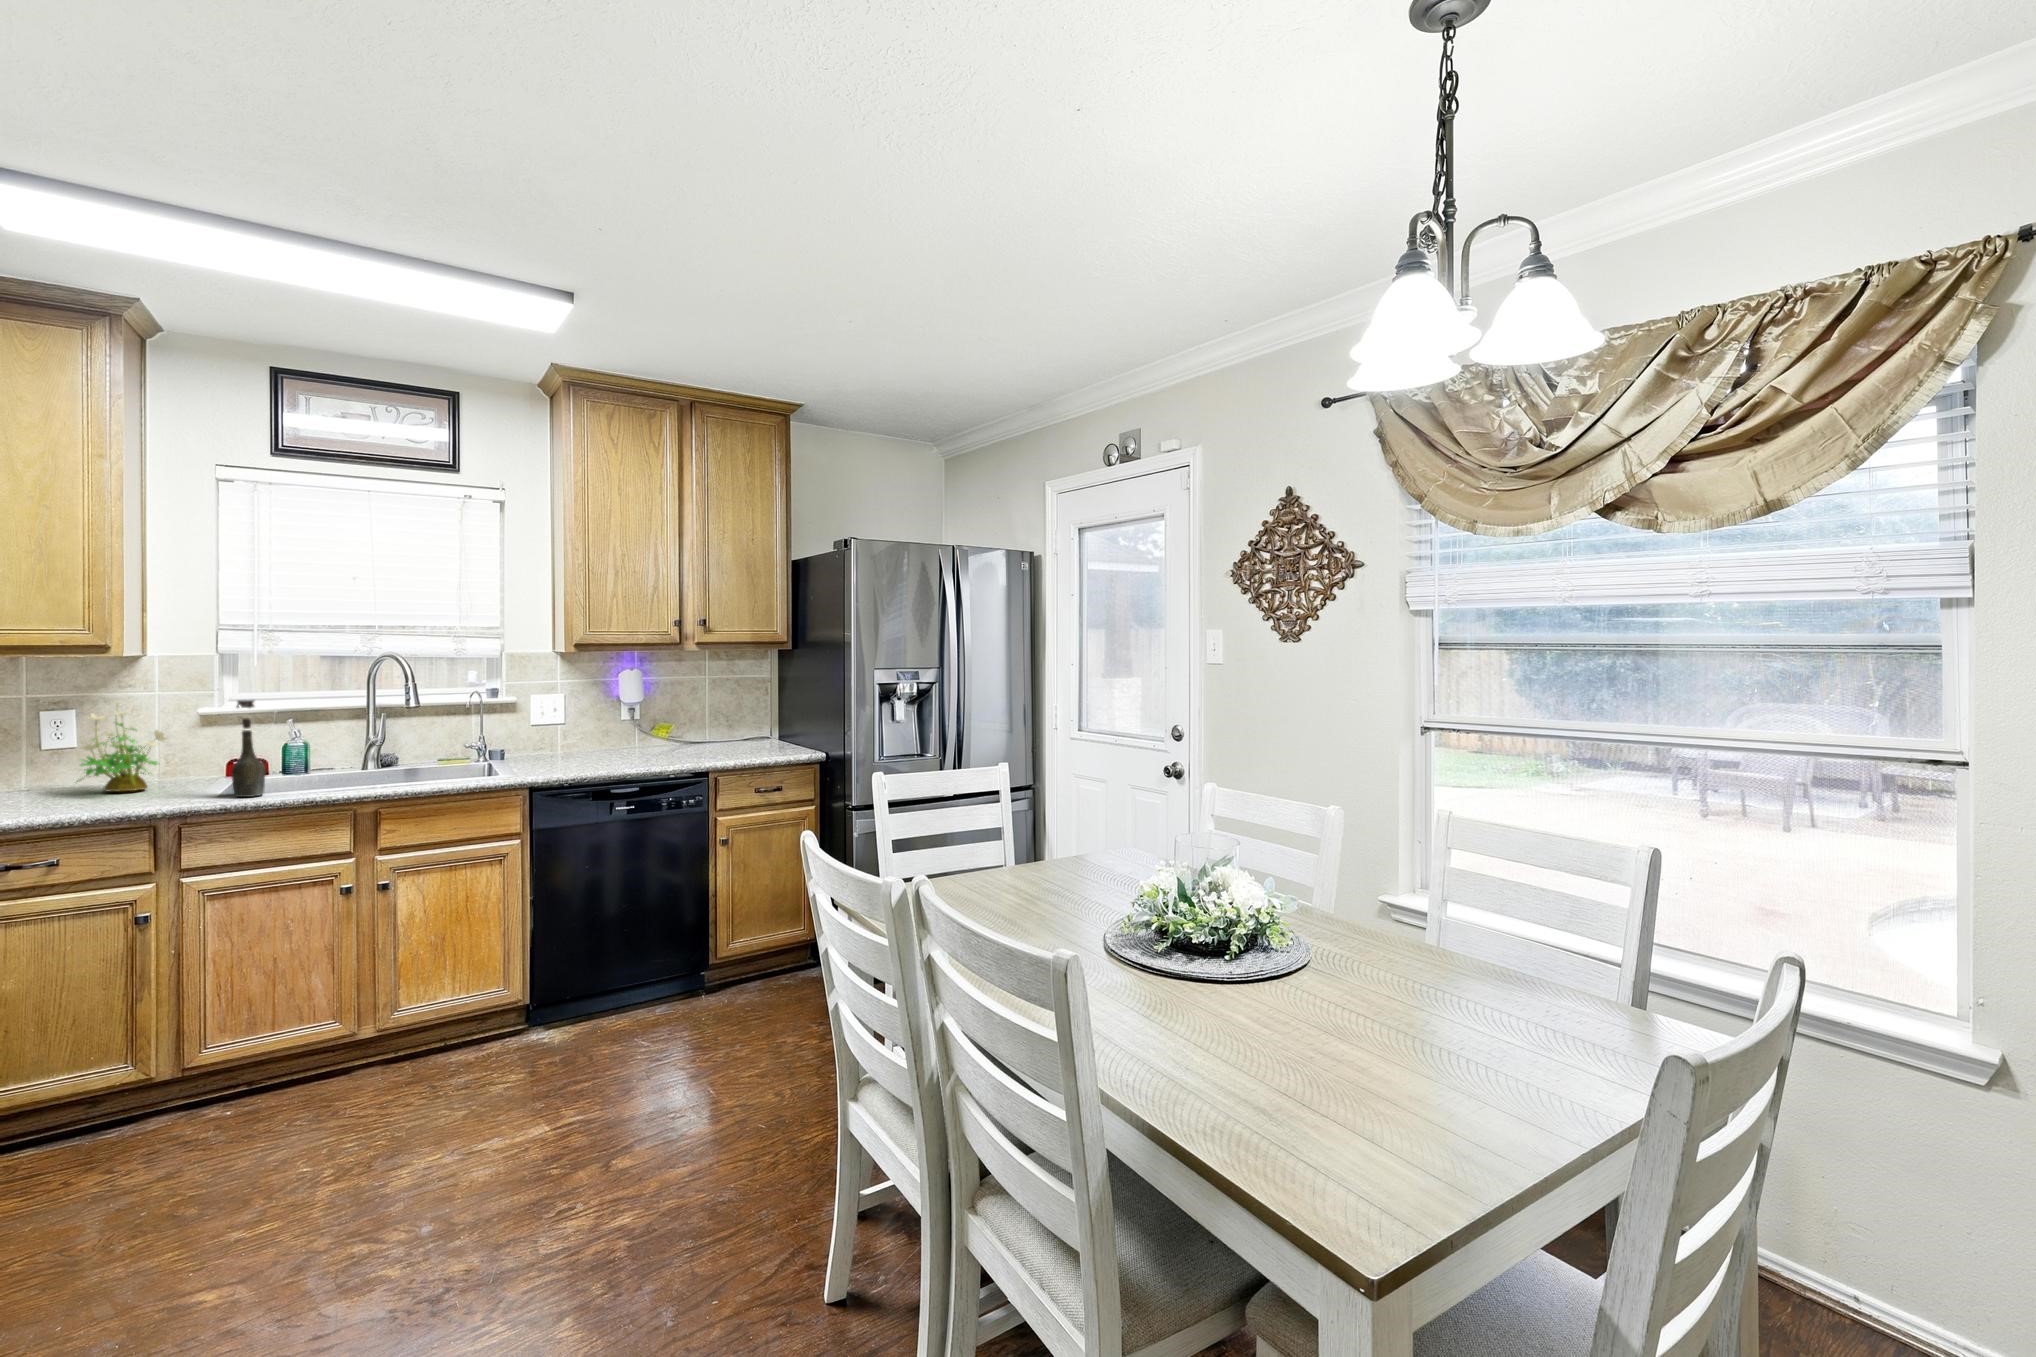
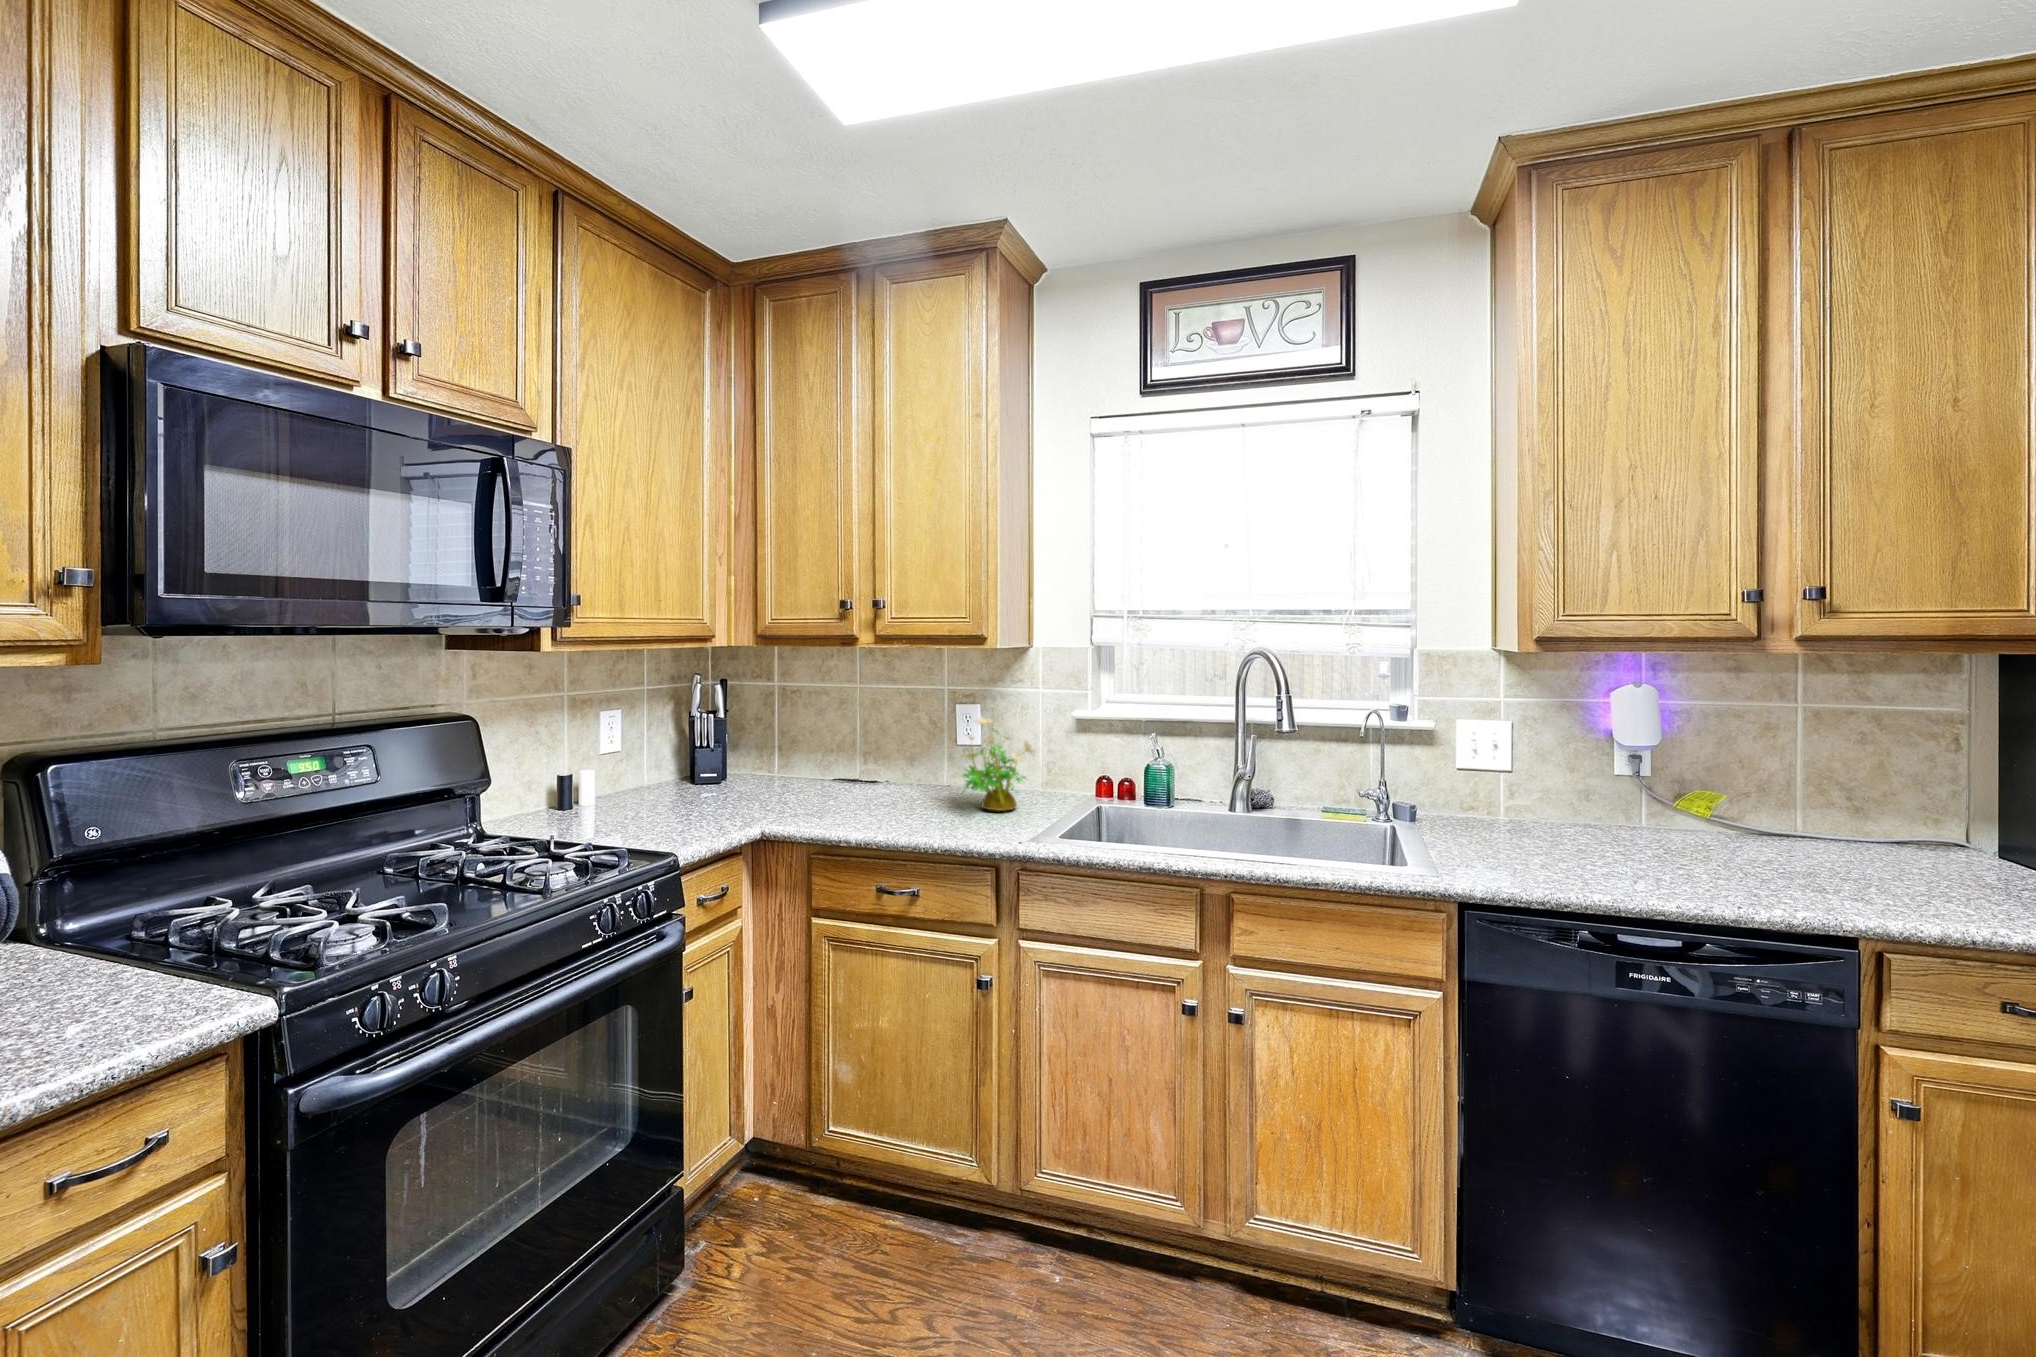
bottle: present [231,700,266,797] -> none [1074,716,1110,848]

